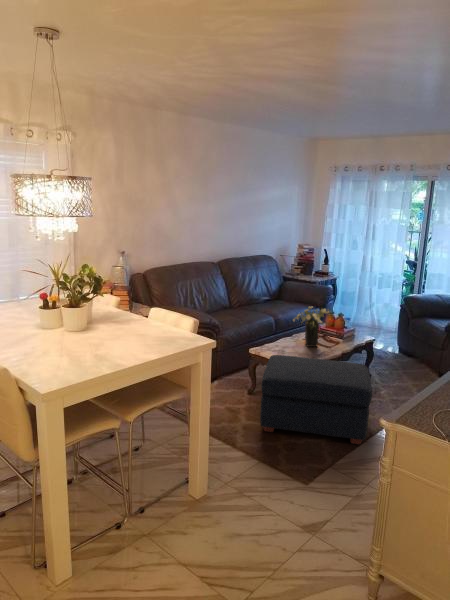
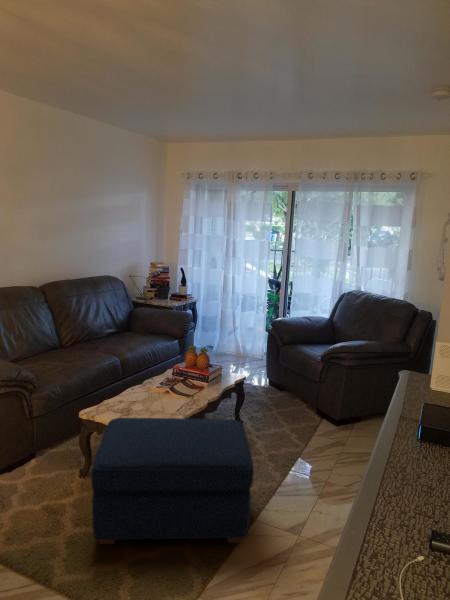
flower arrangement: present [293,306,329,347] -> none [140,344,189,398]

